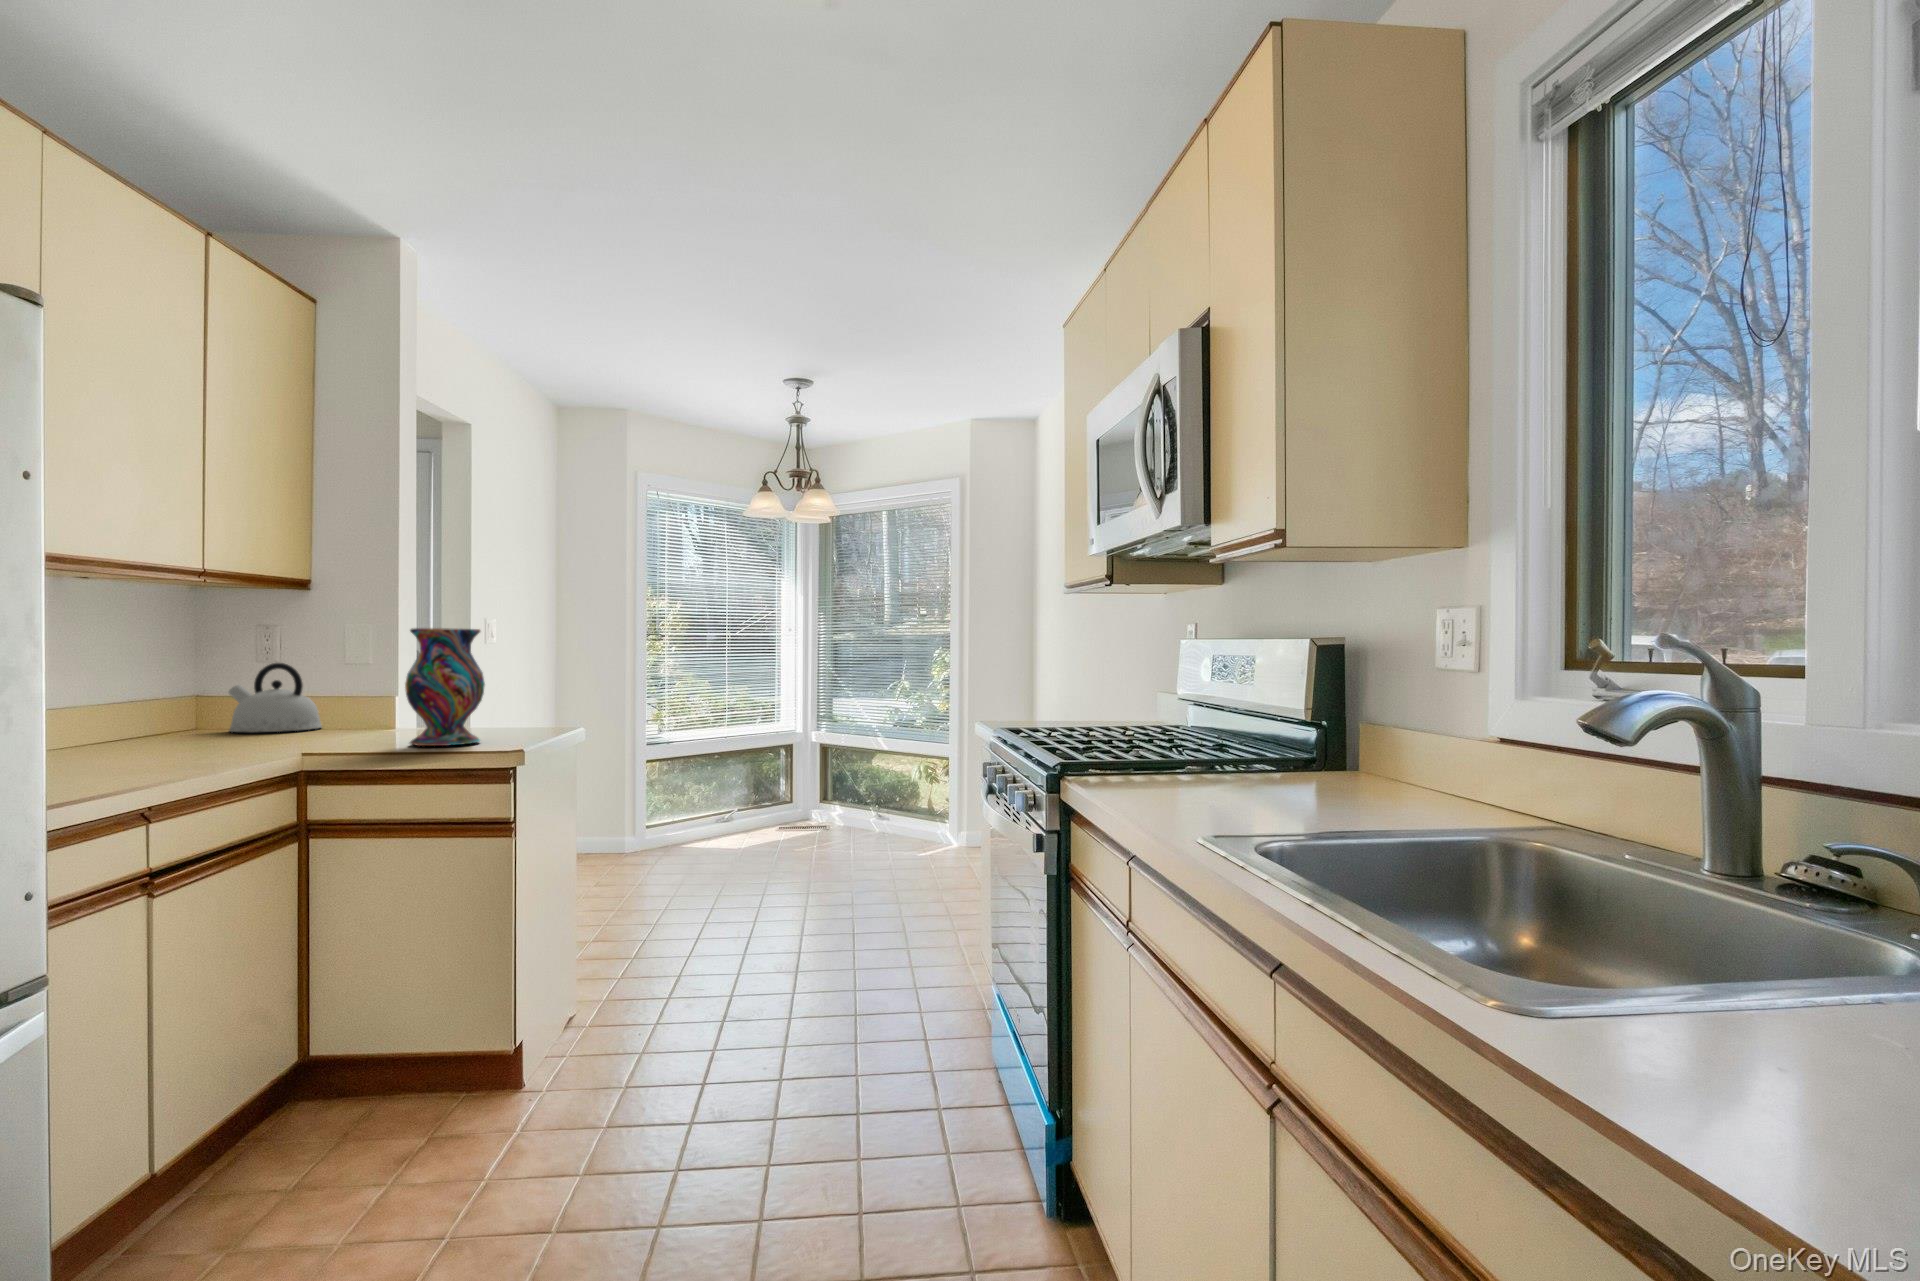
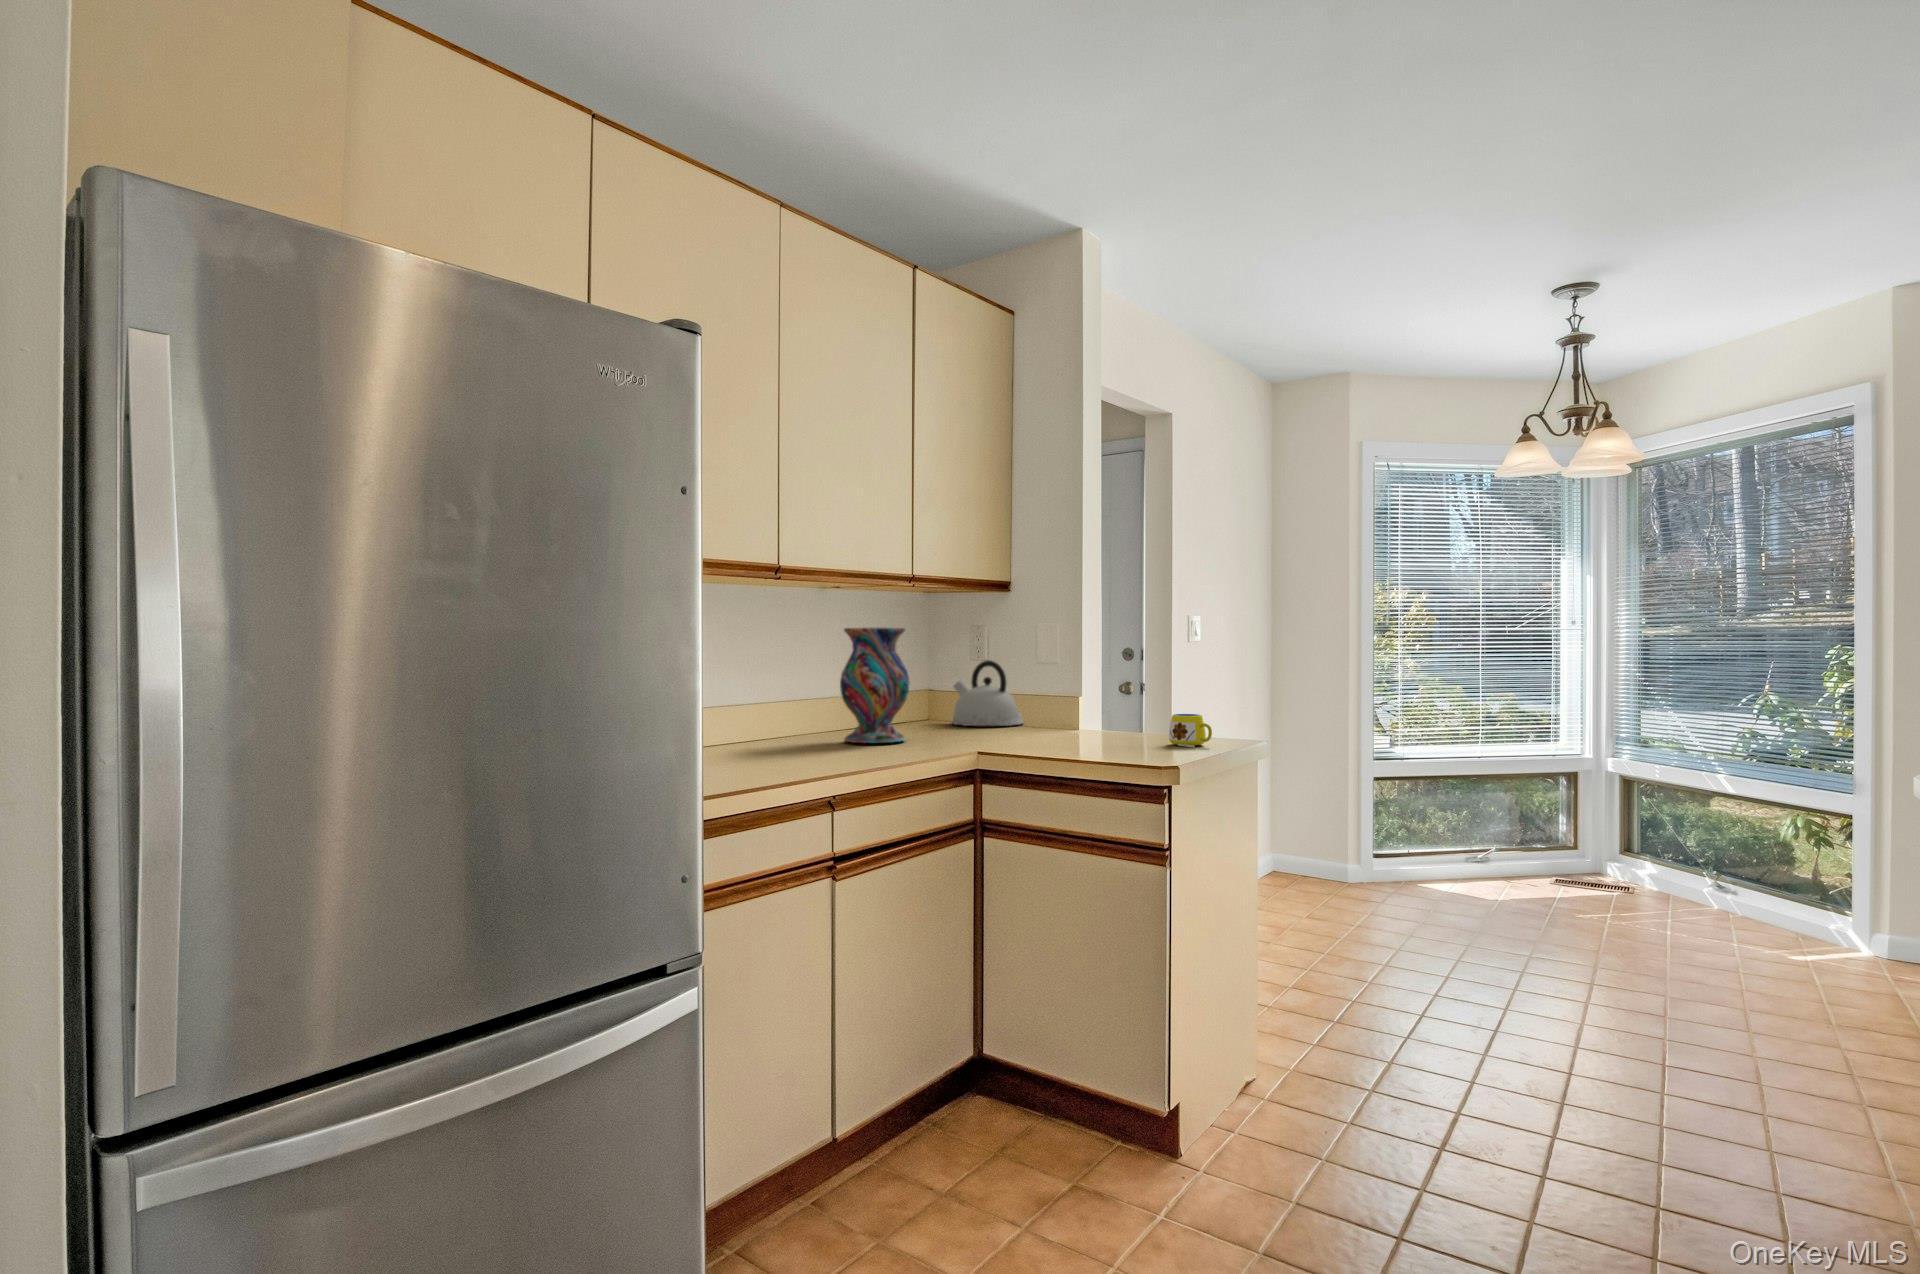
vase: present [405,628,485,746] -> present [840,628,910,743]
mug: none [500,708,542,736] -> present [1169,714,1212,747]

